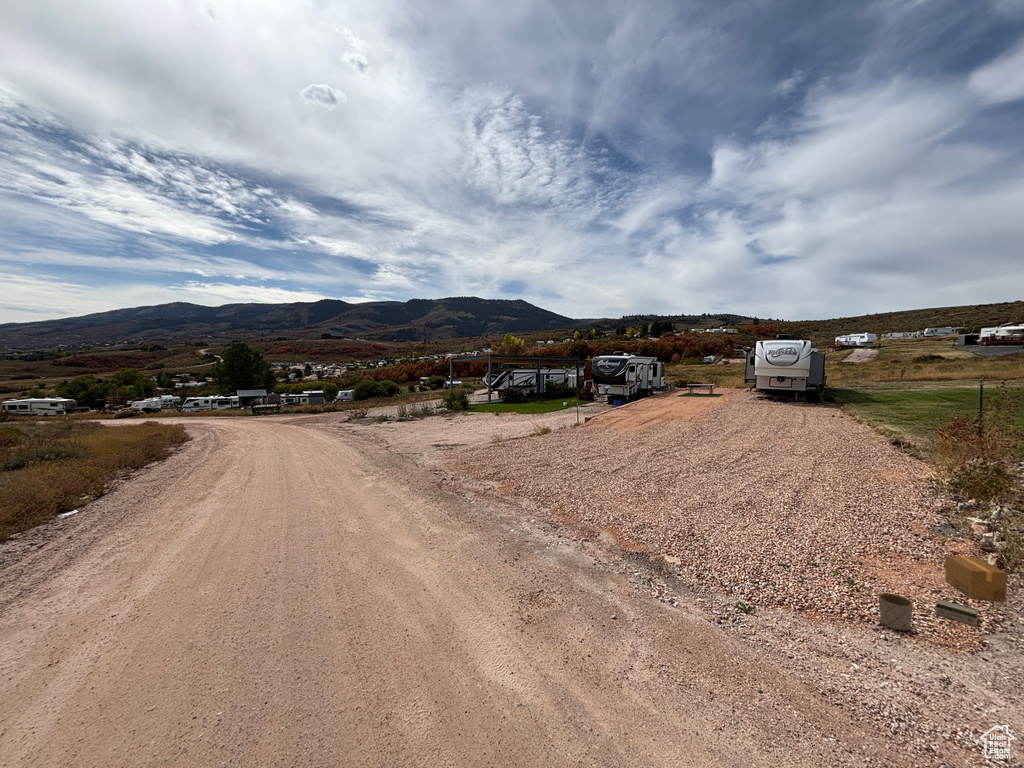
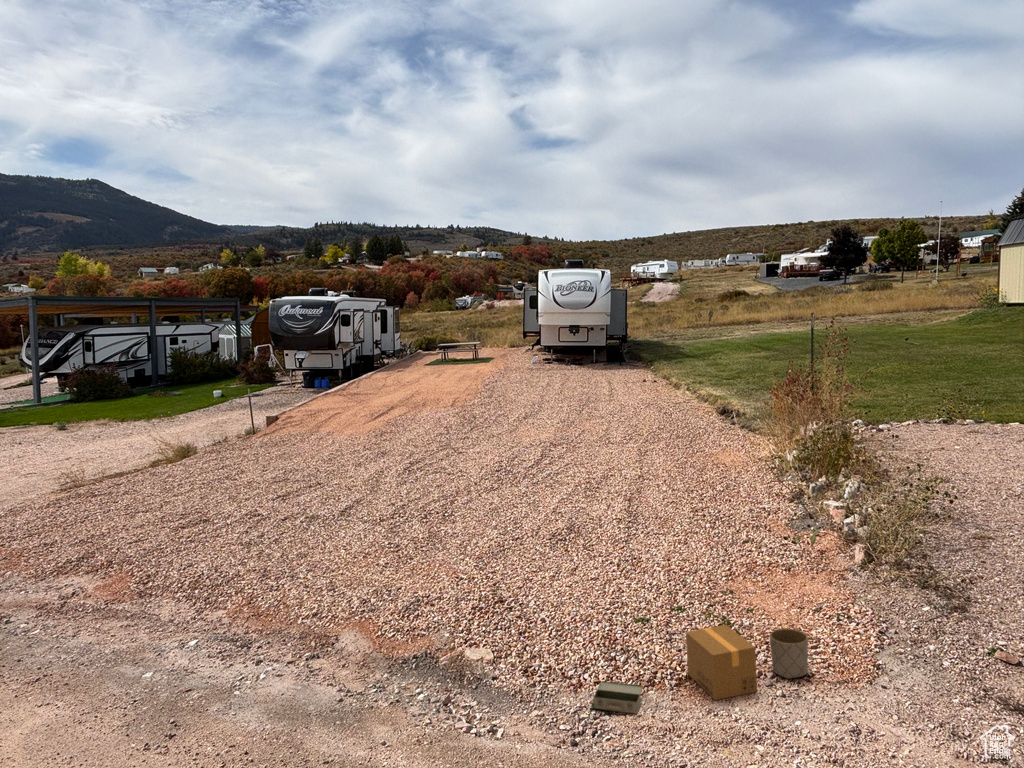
cardboard box: present [945,556,1007,601] -> present [686,625,757,700]
toolbox: present [935,599,978,626] -> present [593,681,643,714]

